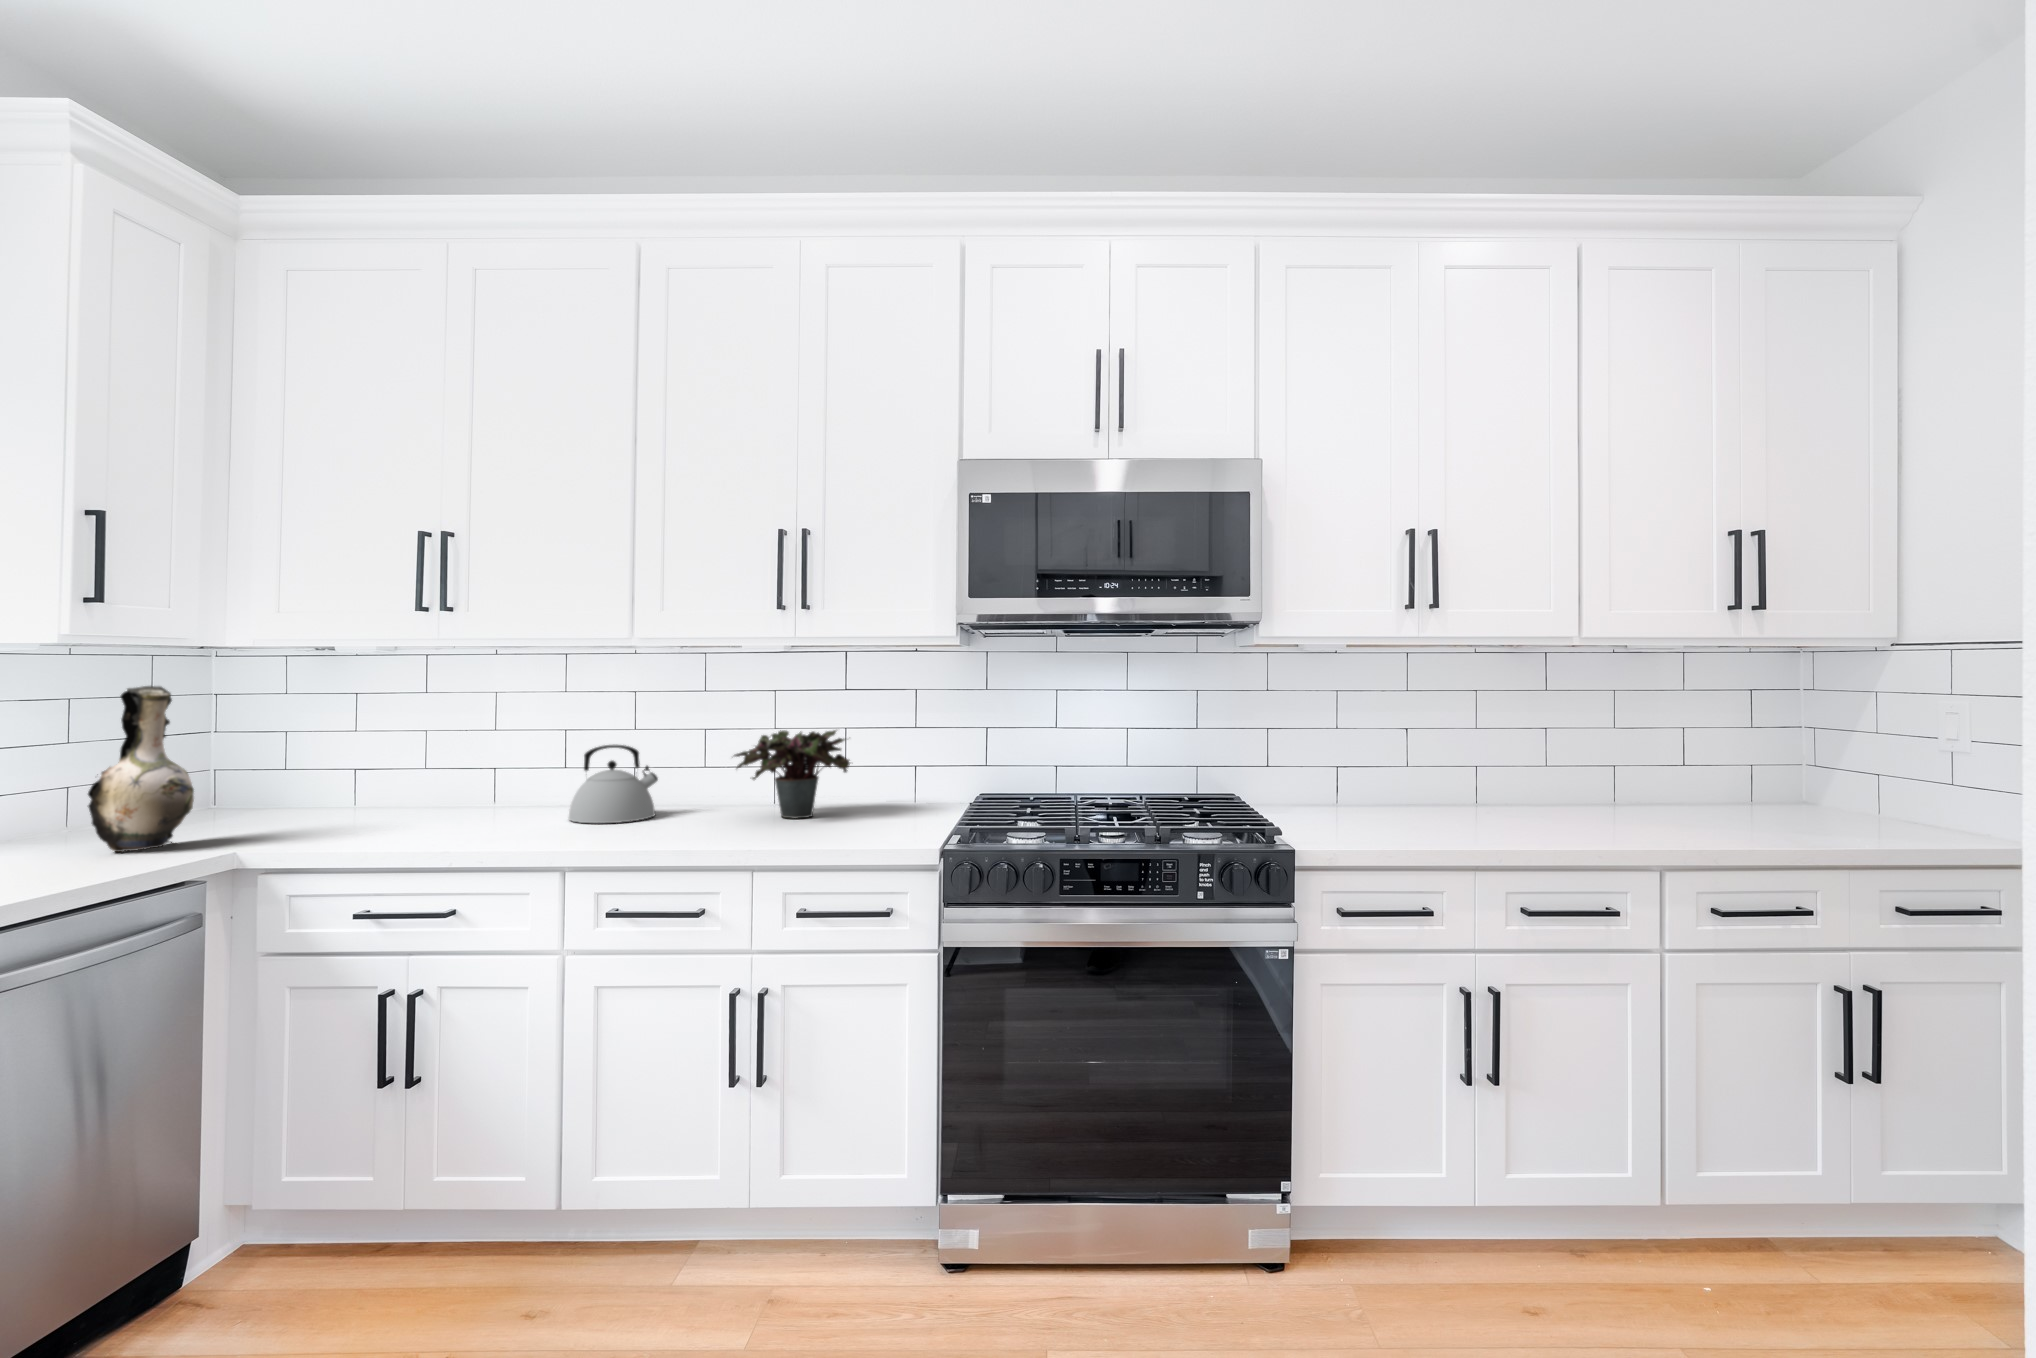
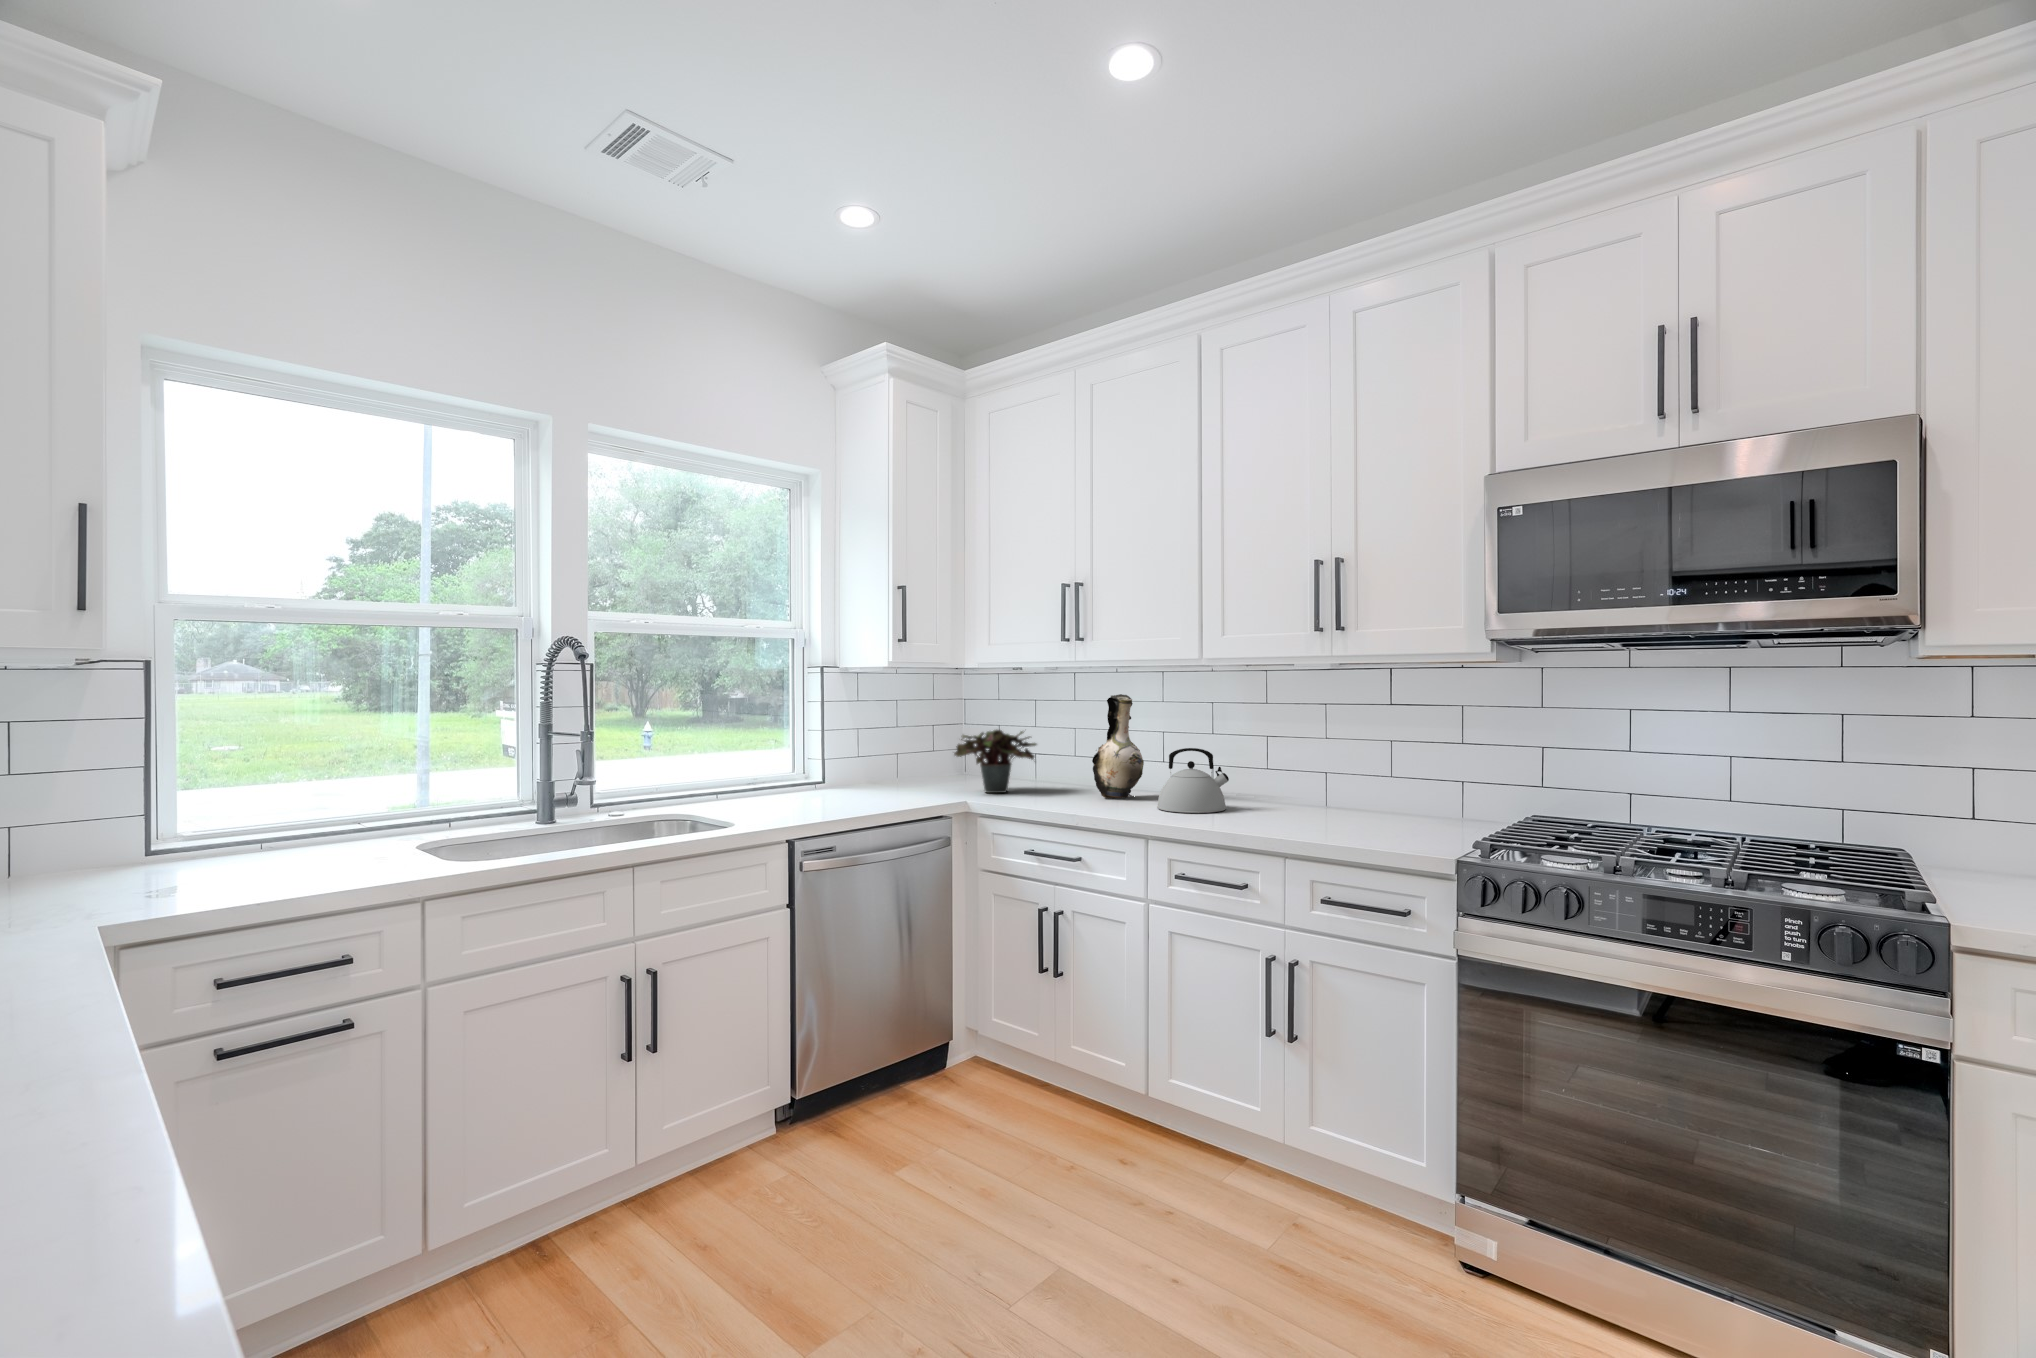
decorative vase: present [88,686,194,852] -> present [1092,694,1144,799]
potted plant: present [734,730,850,818] -> present [954,730,1037,793]

